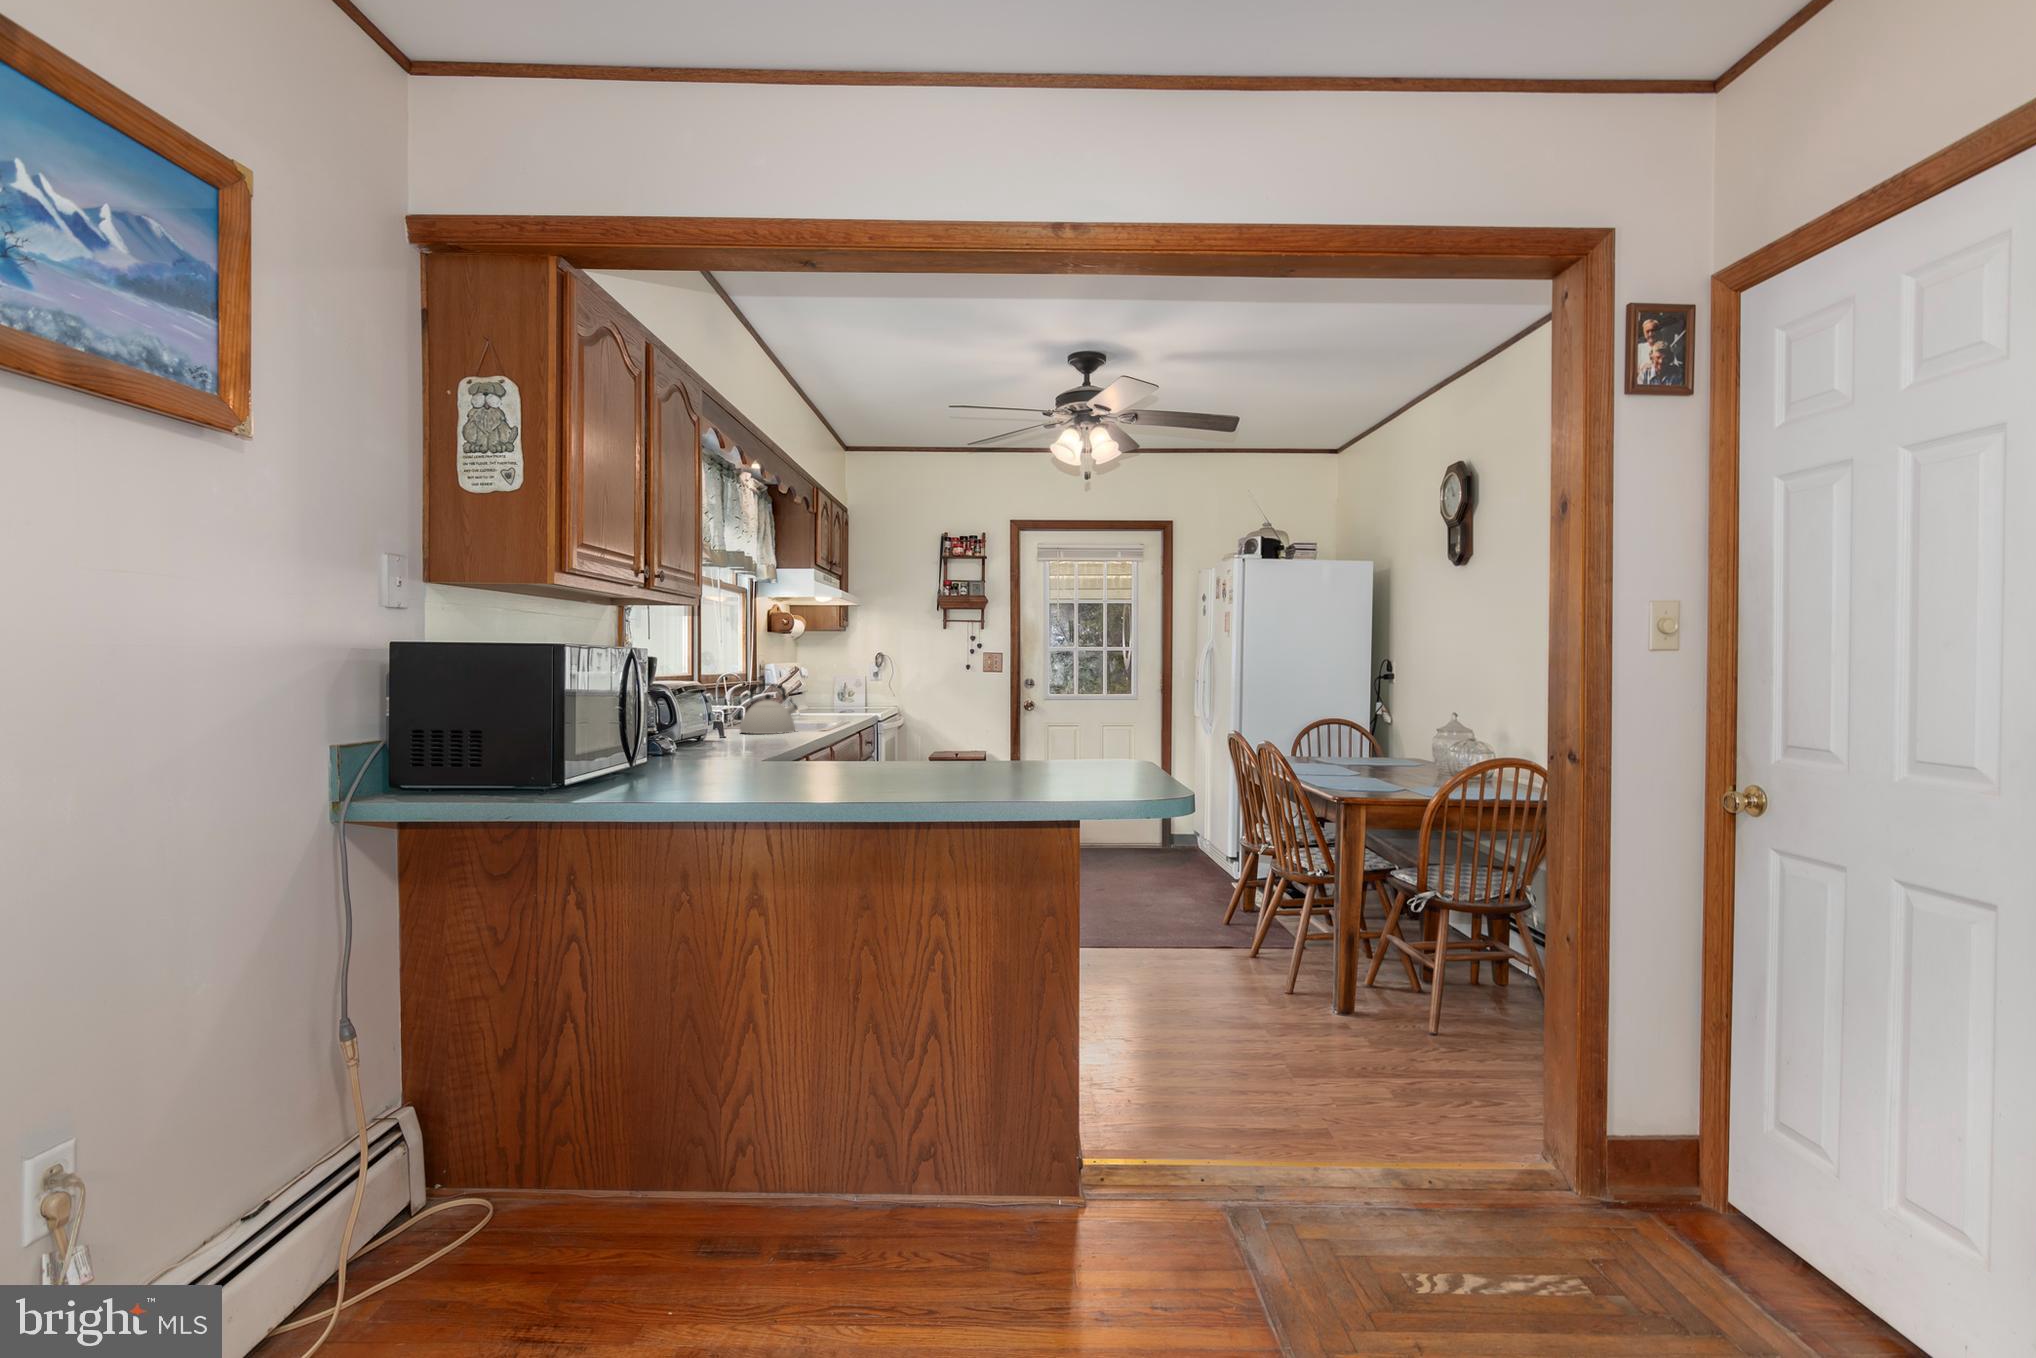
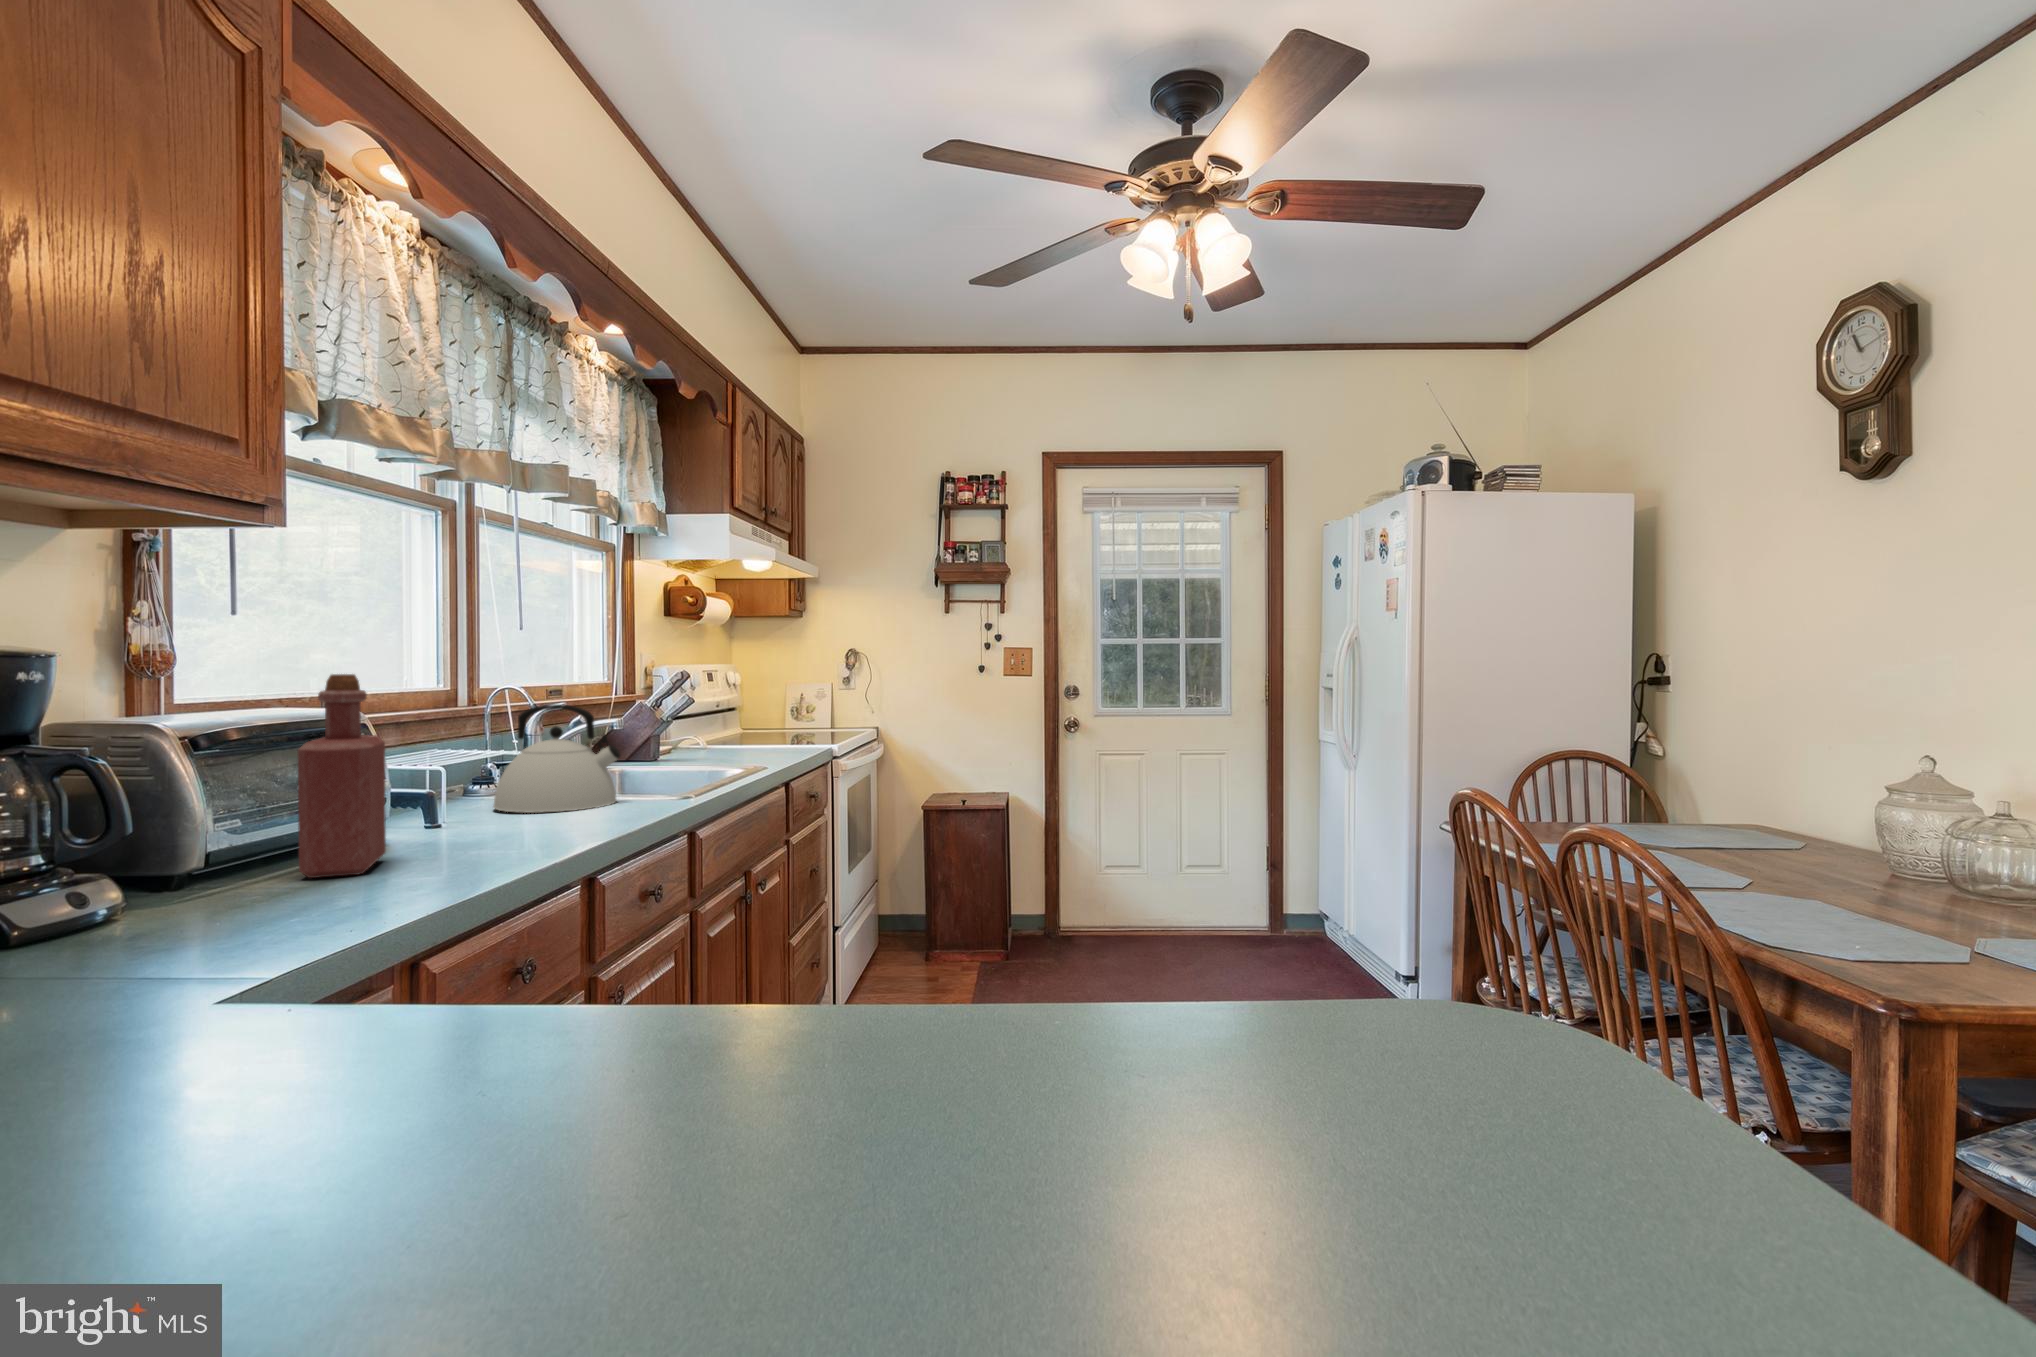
bottle: none [713,668,741,746] -> present [298,674,386,878]

